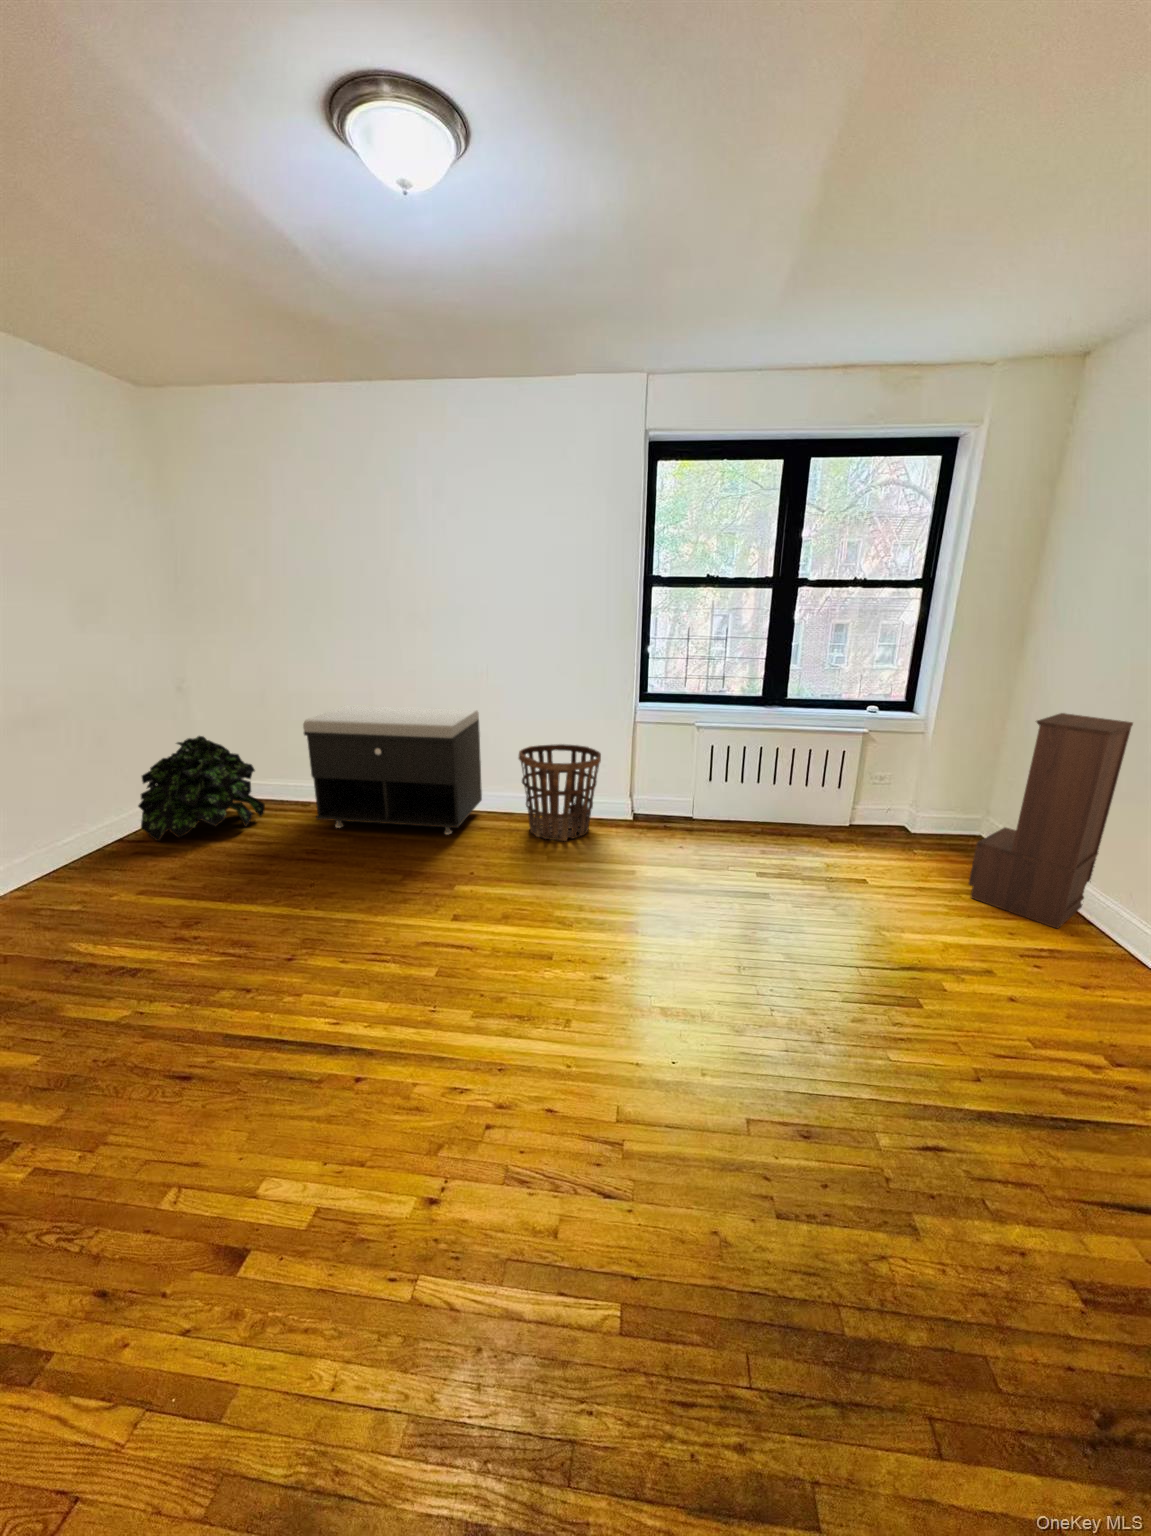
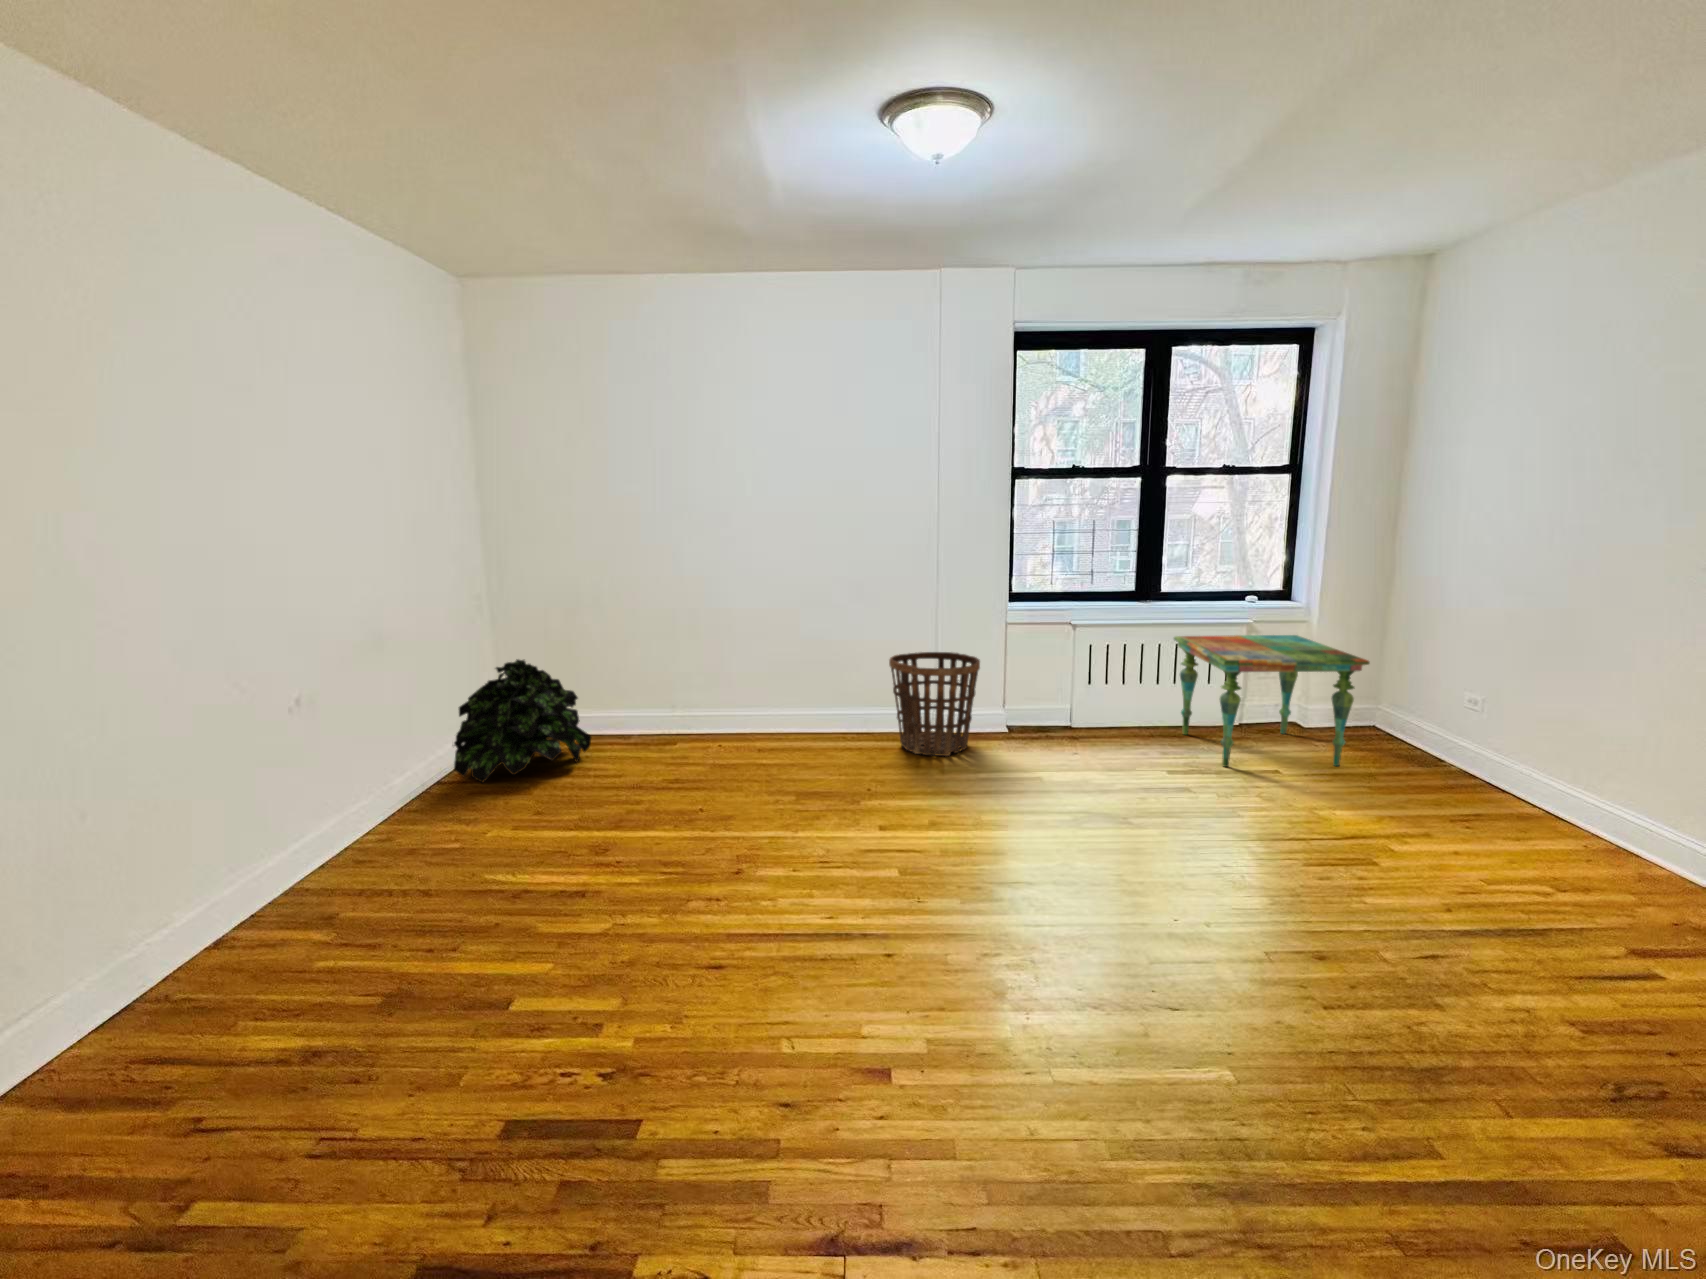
storage bench: present [303,705,482,835] -> none [653,618,834,758]
bookshelf: present [969,713,1133,928] -> none [1383,589,1520,799]
side table: none [789,742,966,878] -> present [1174,635,1370,767]

